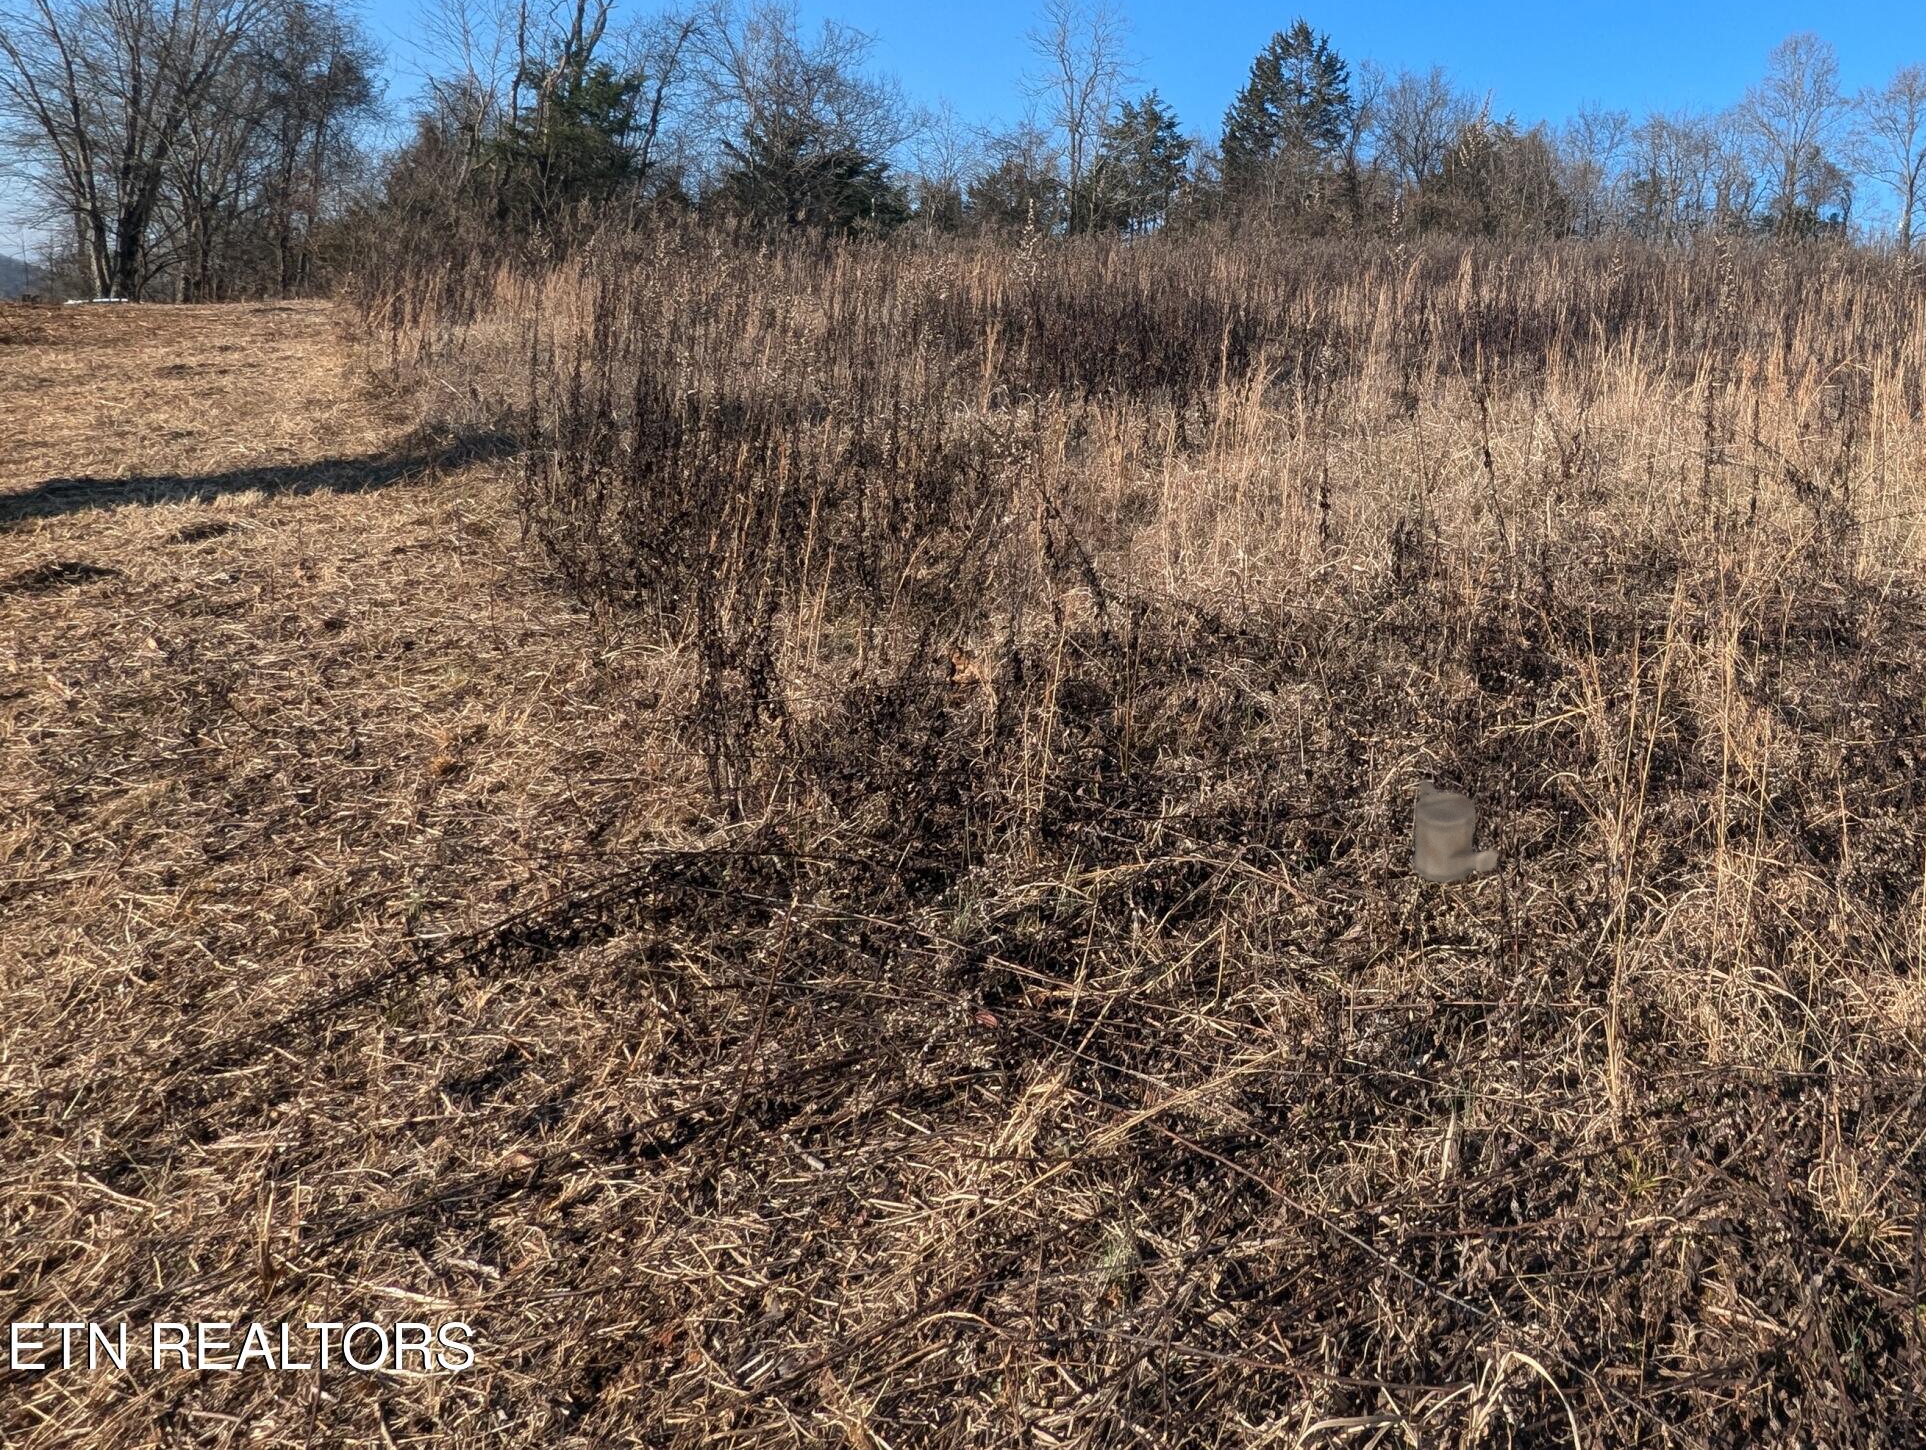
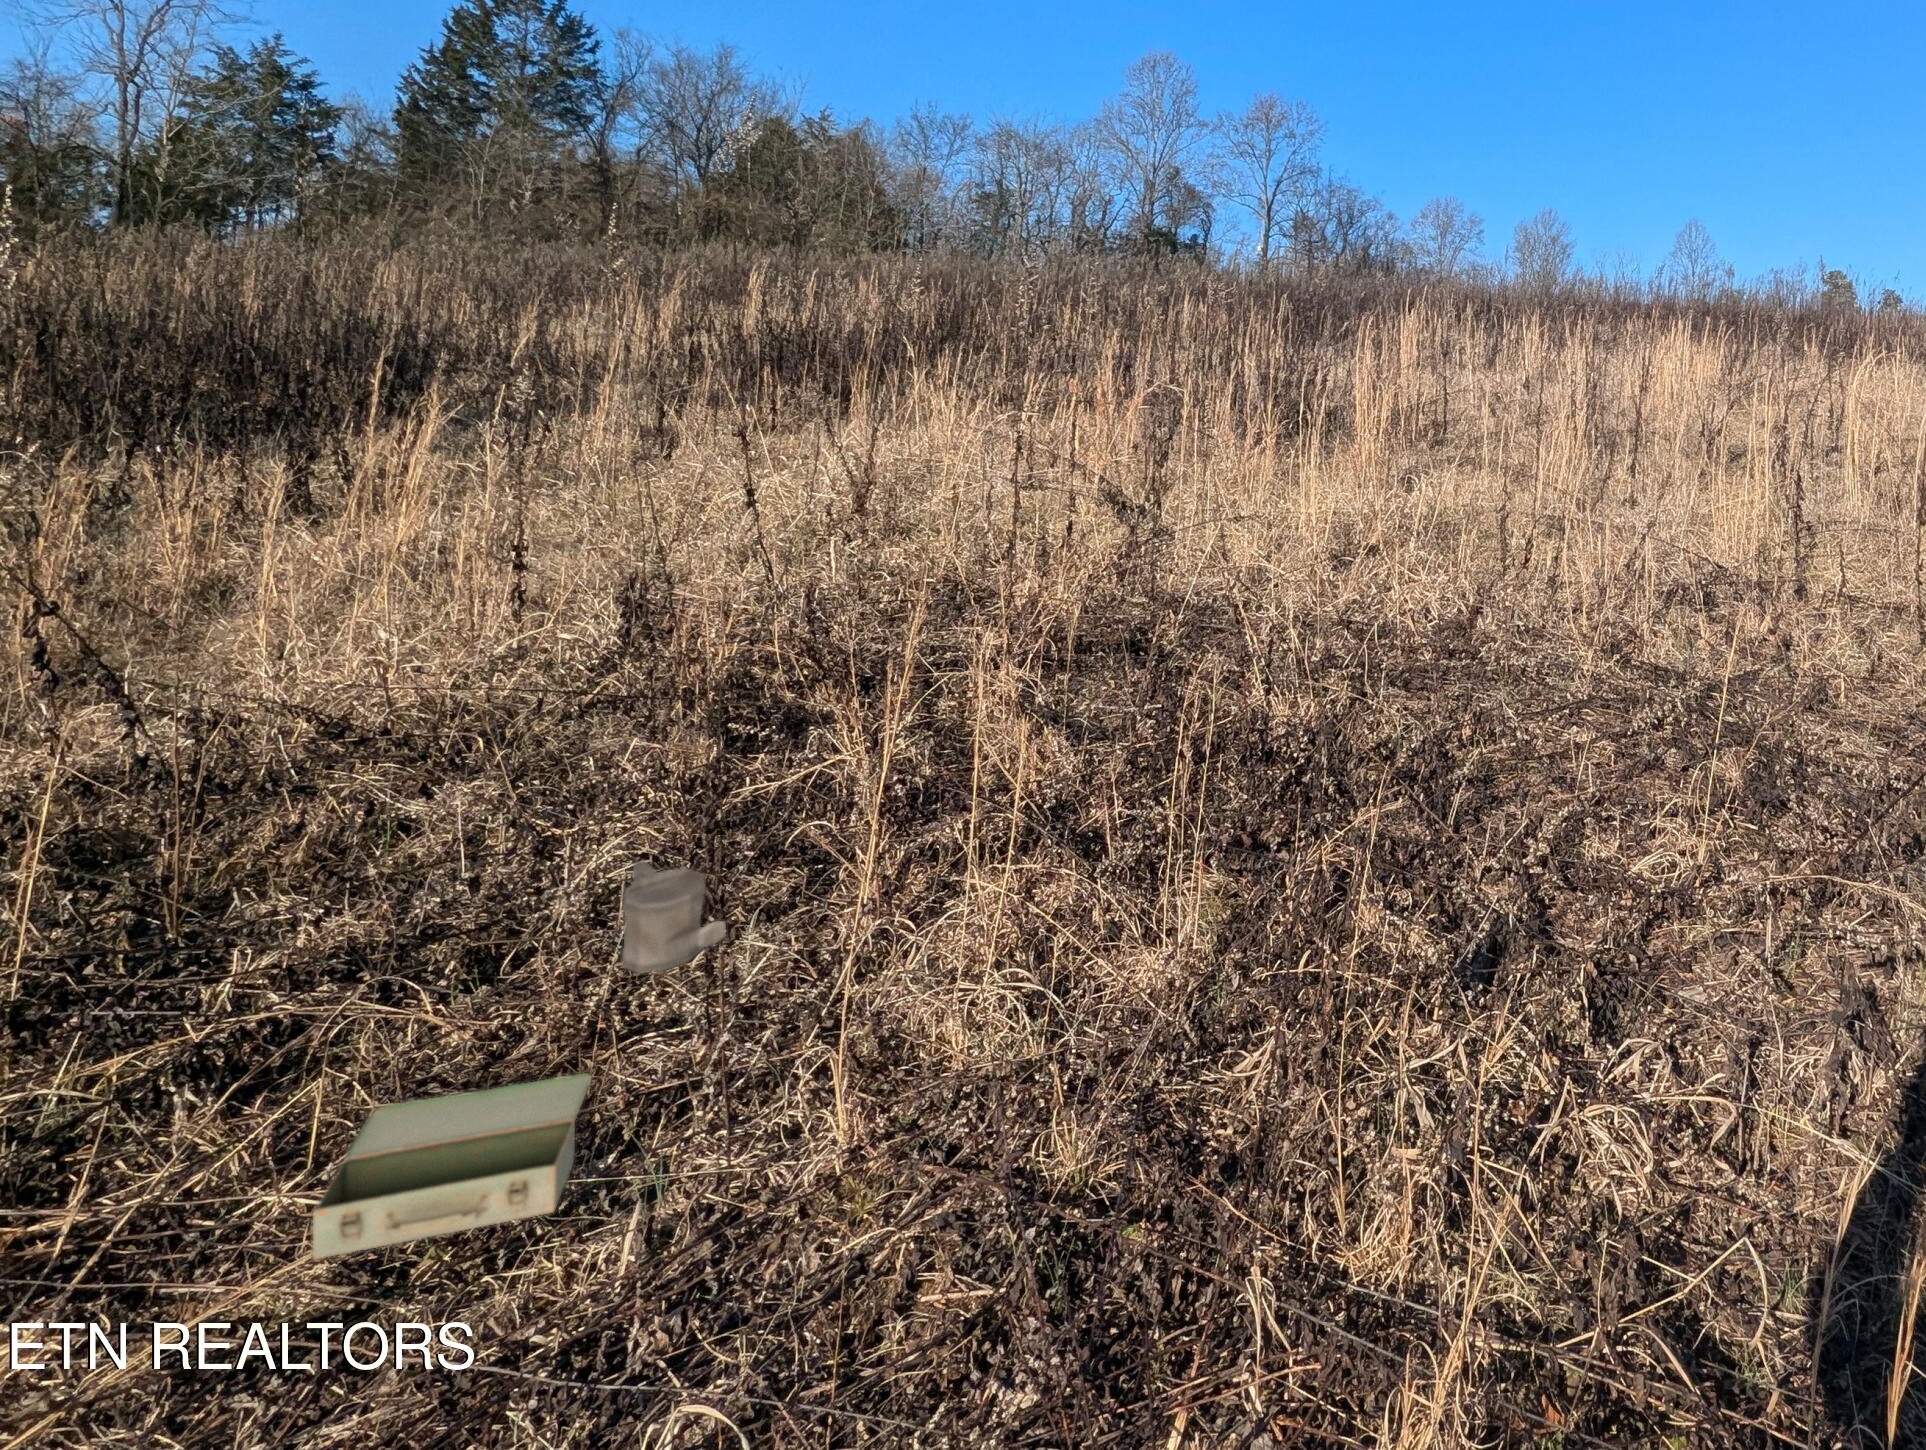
toolbox: none [1222,959,1406,1096] -> present [313,1074,592,1259]

